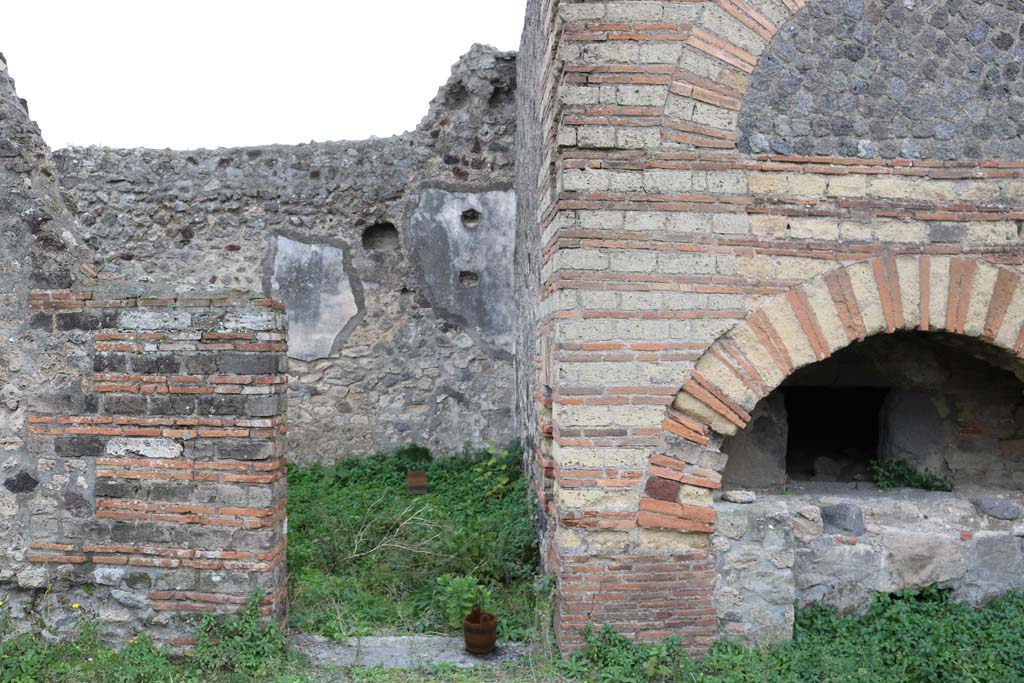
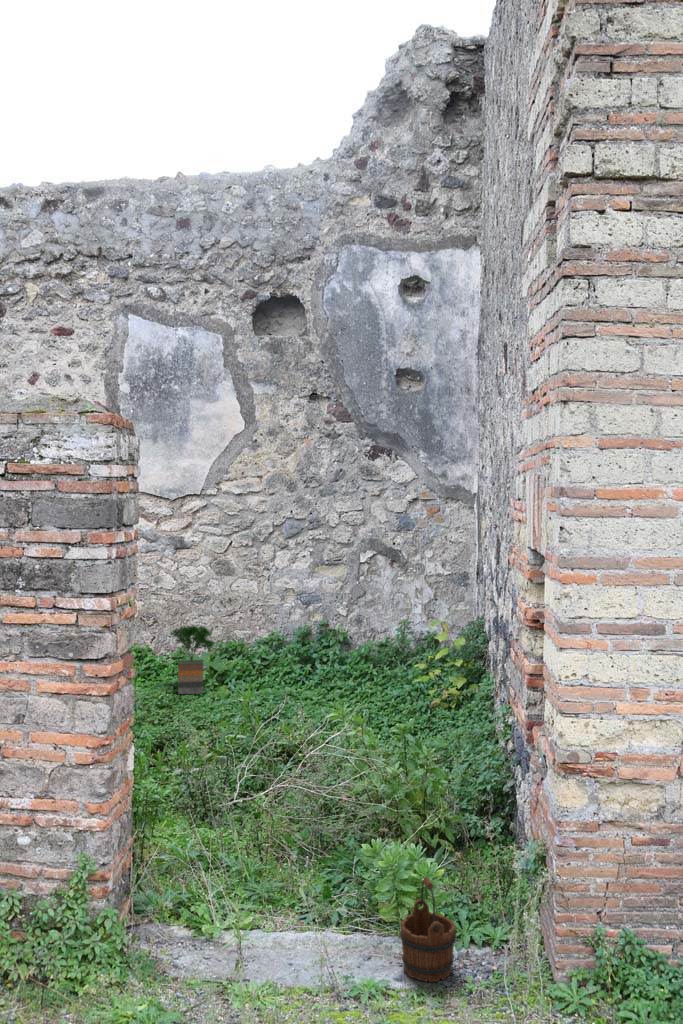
potted tree: present [403,446,433,495] -> present [171,625,214,694]

